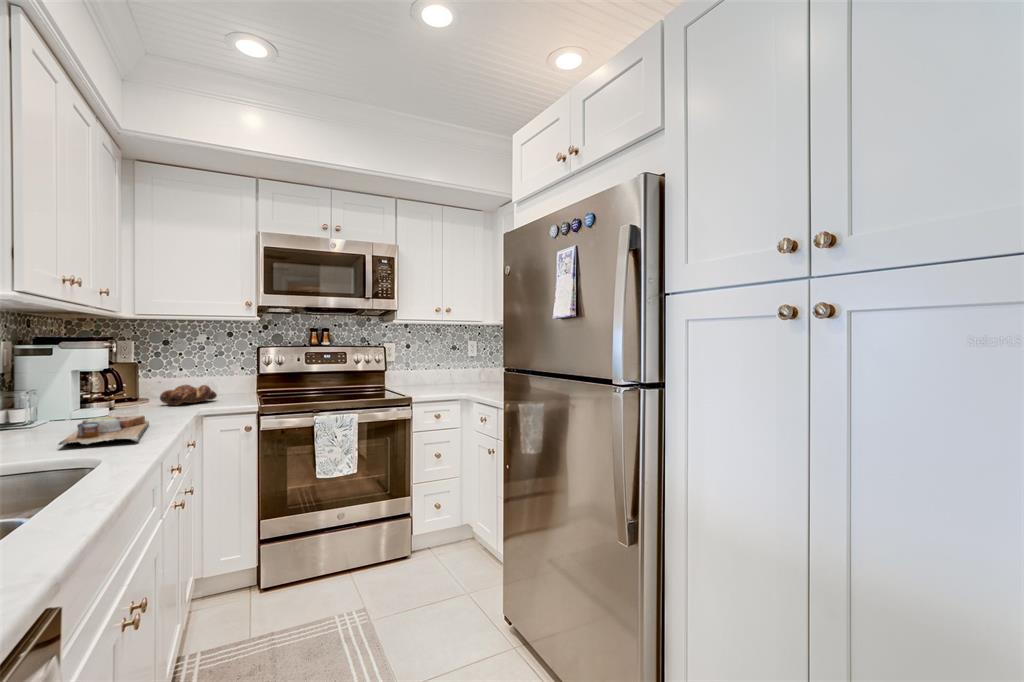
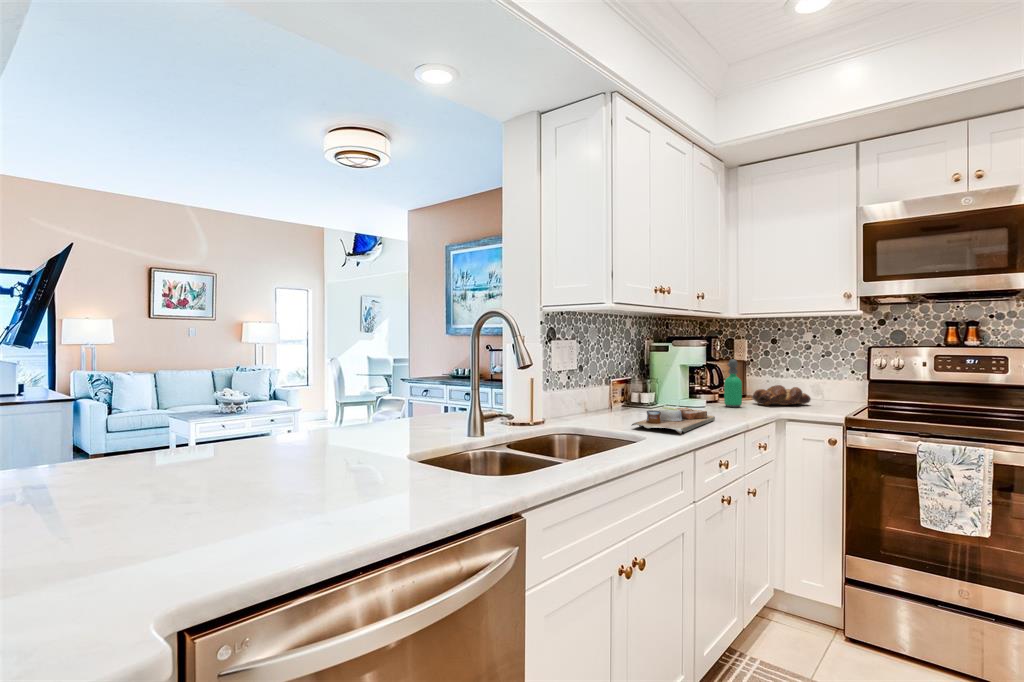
soap dispenser: none [133,361,155,411] -> present [724,359,742,407]

